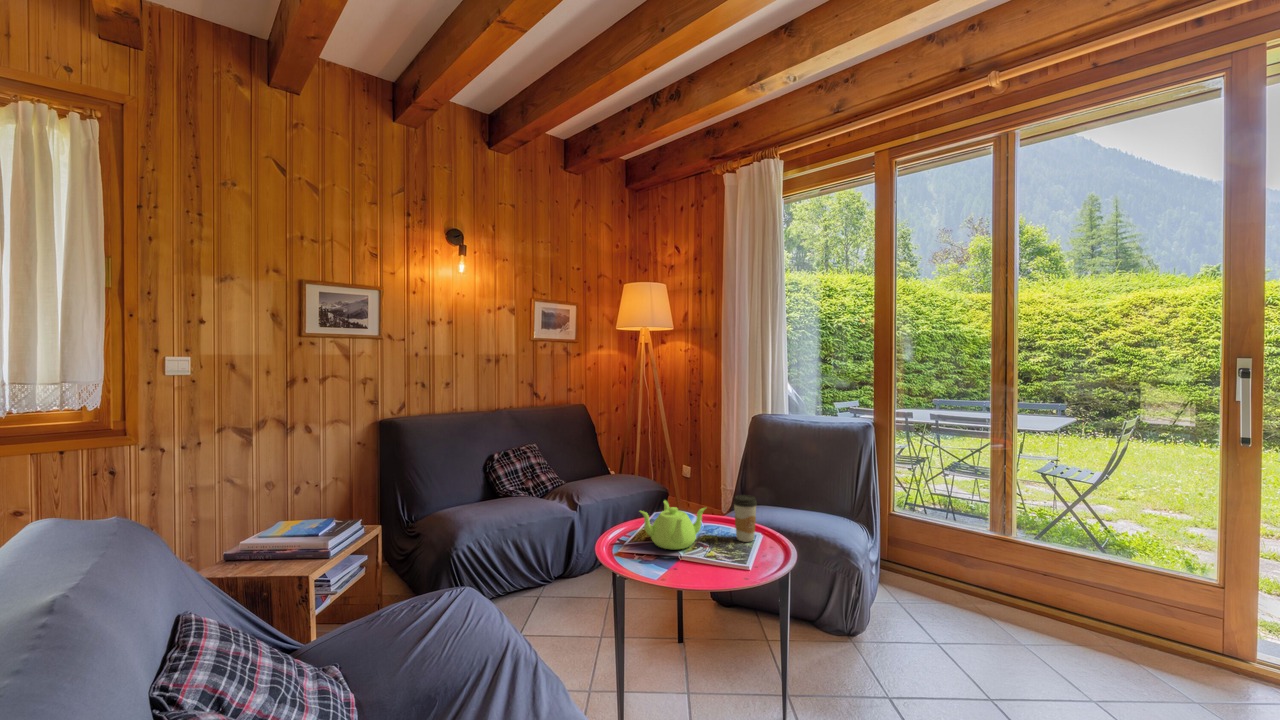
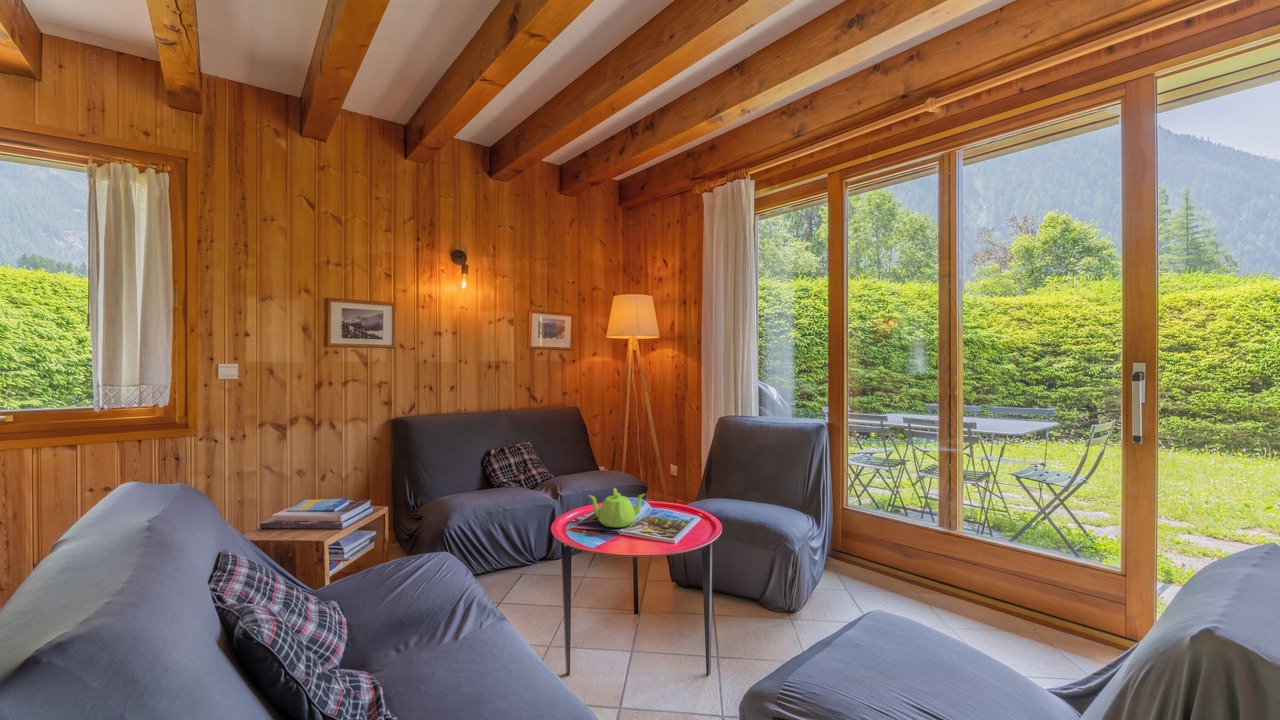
coffee cup: present [734,495,757,542] -> none [670,484,689,523]

